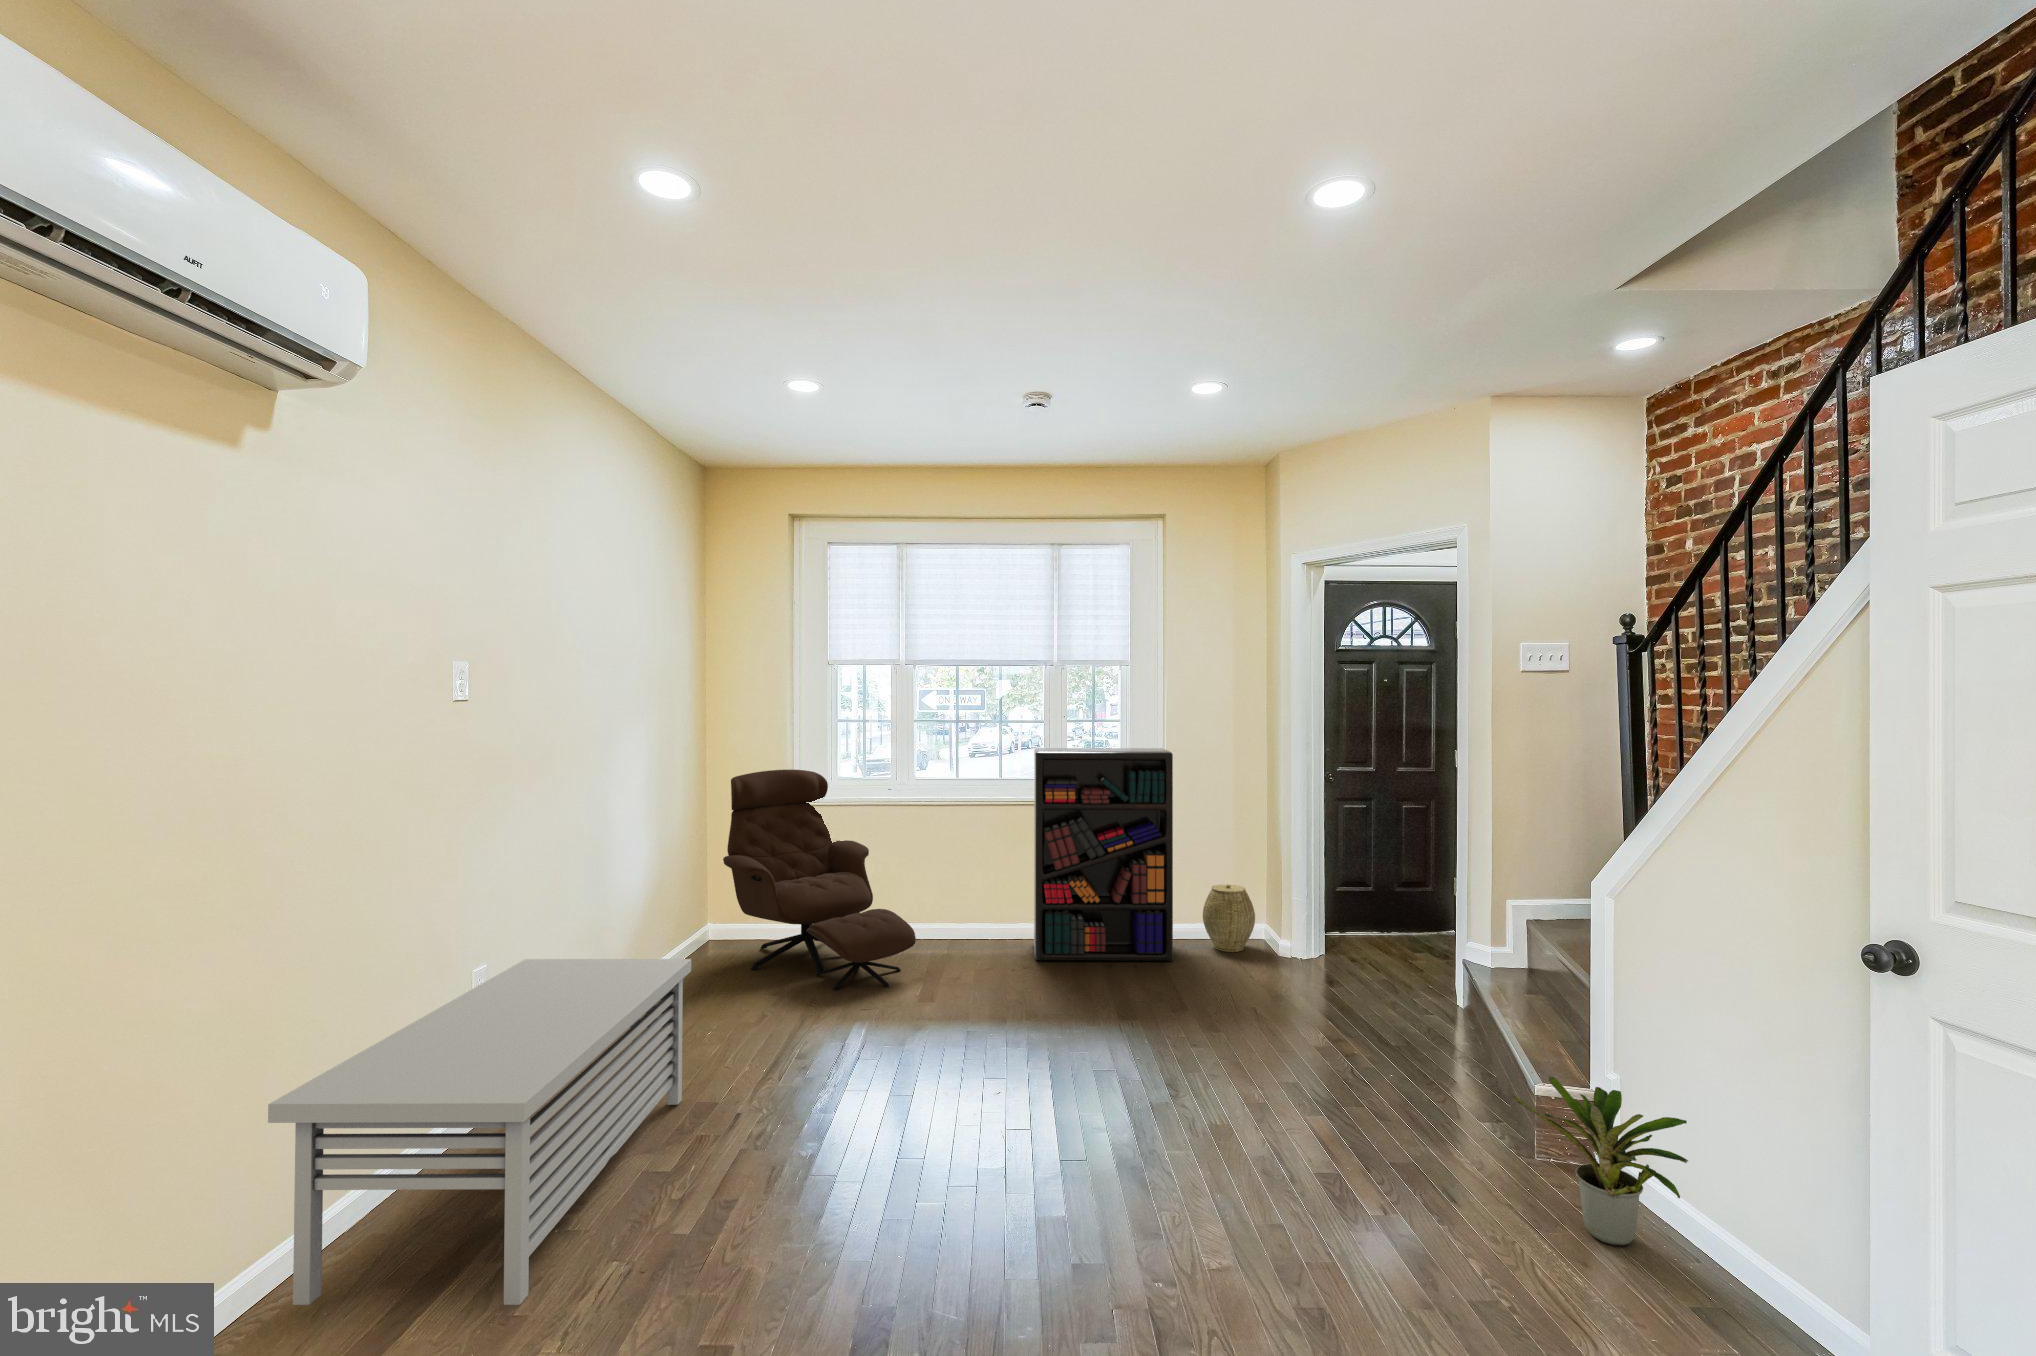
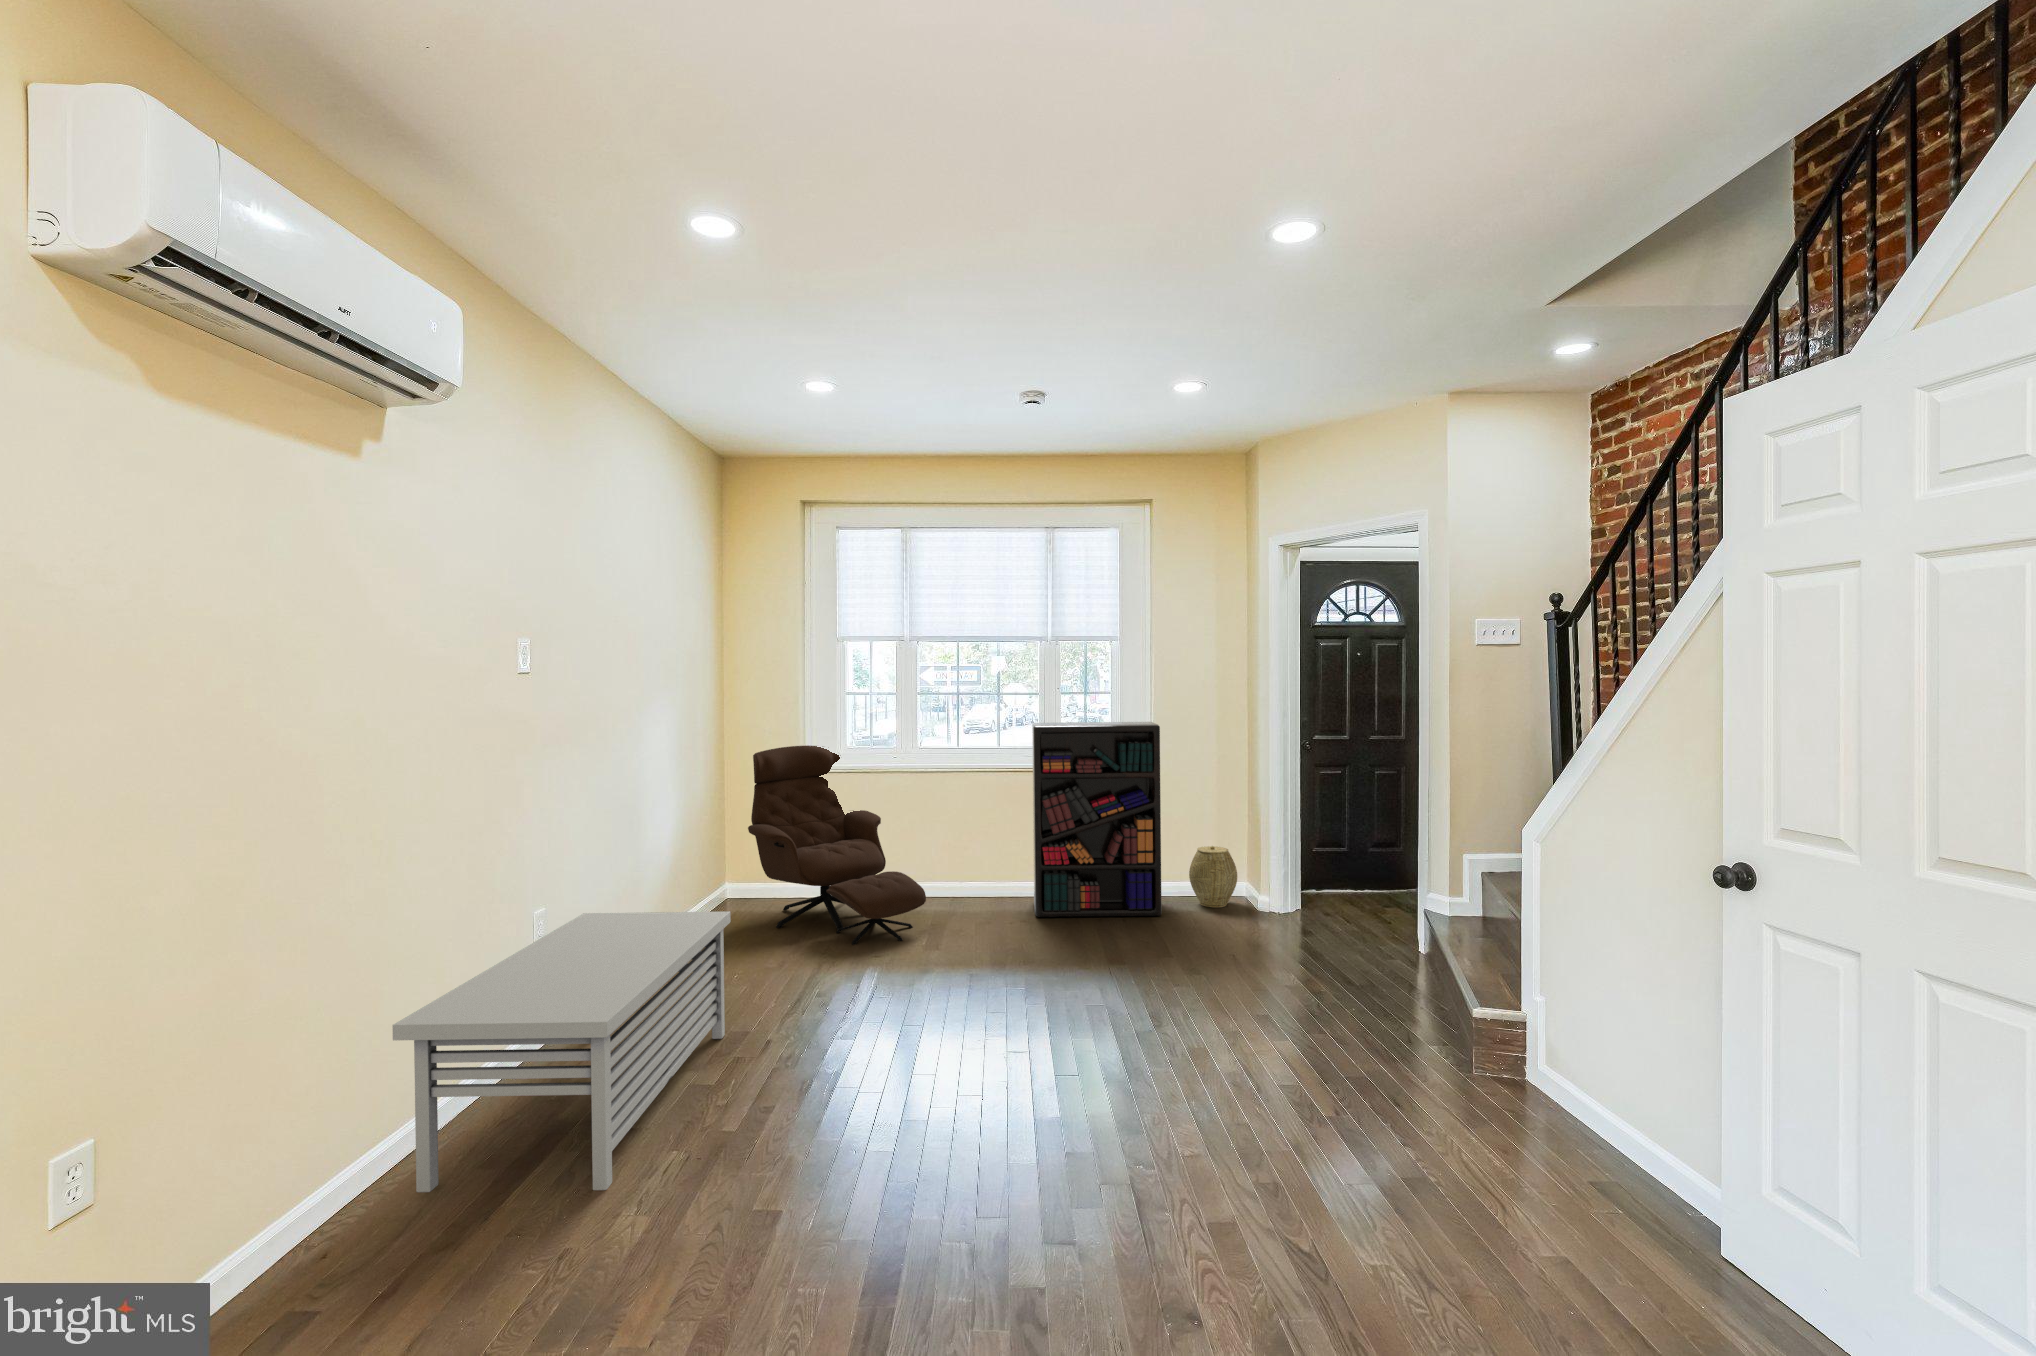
potted plant: present [1512,1076,1688,1246] -> none [1449,996,1593,1137]

